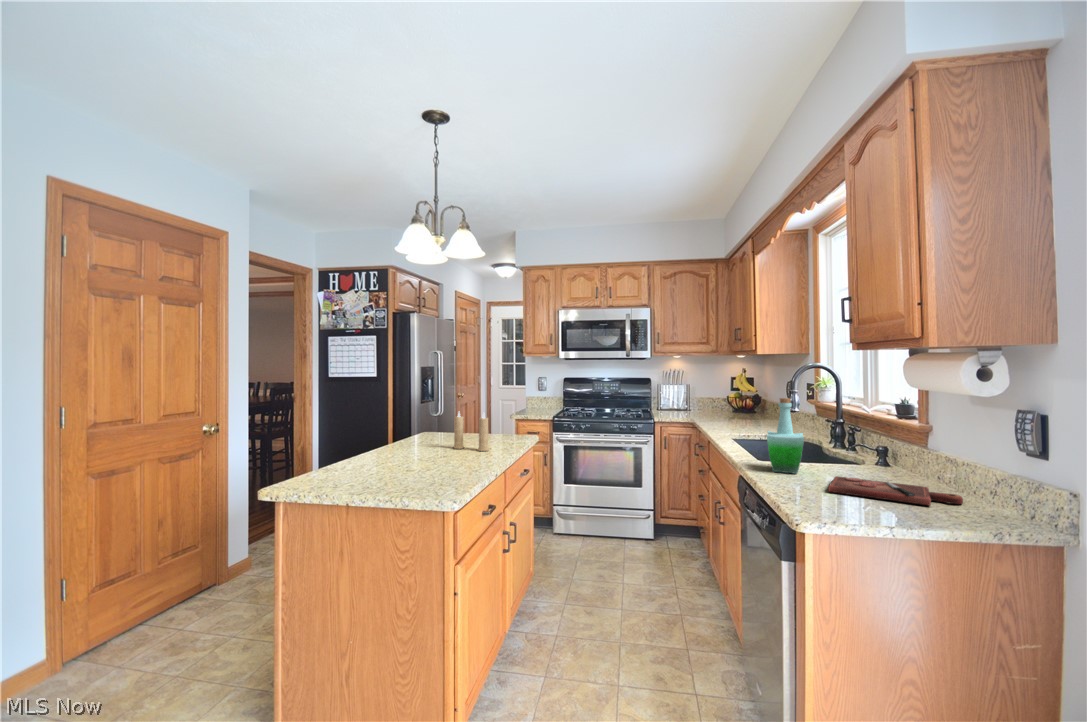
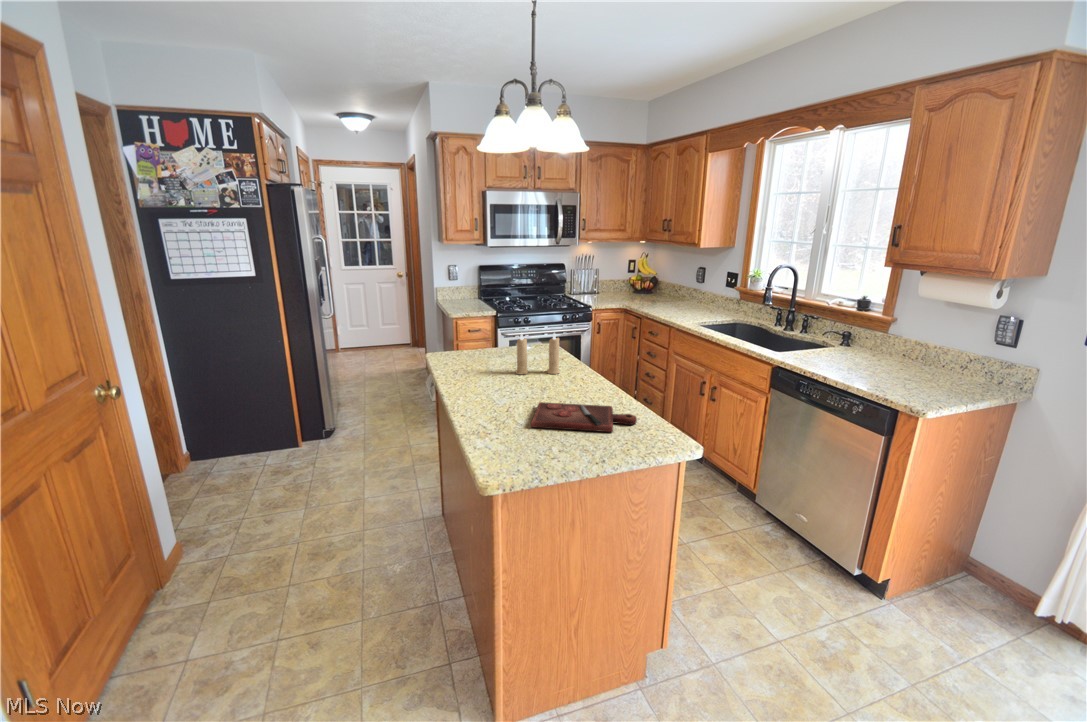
bottle: present [767,398,804,474] -> none [801,304,843,364]
cutting board: present [828,476,963,505] -> present [531,402,637,432]

